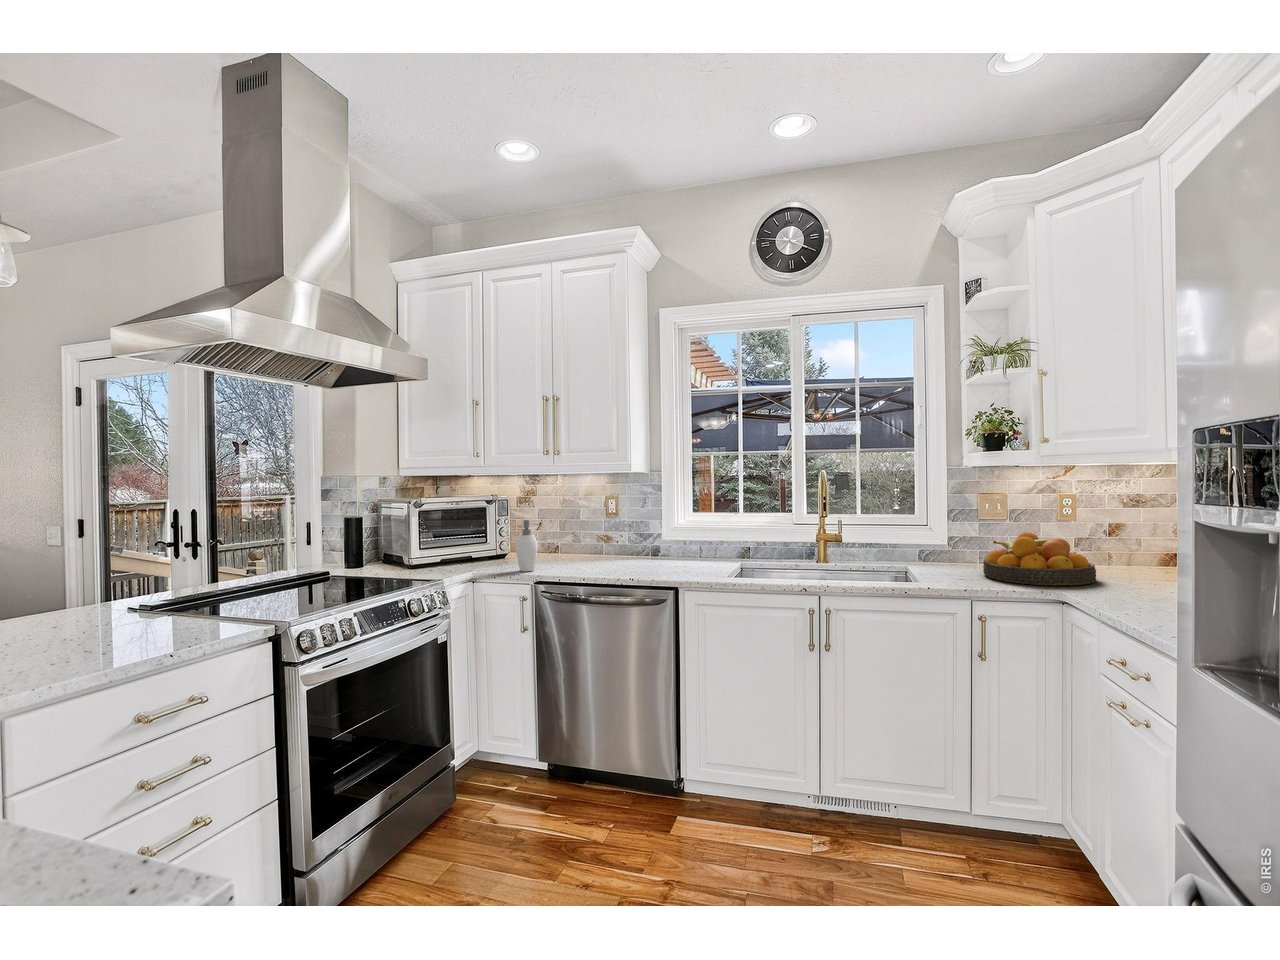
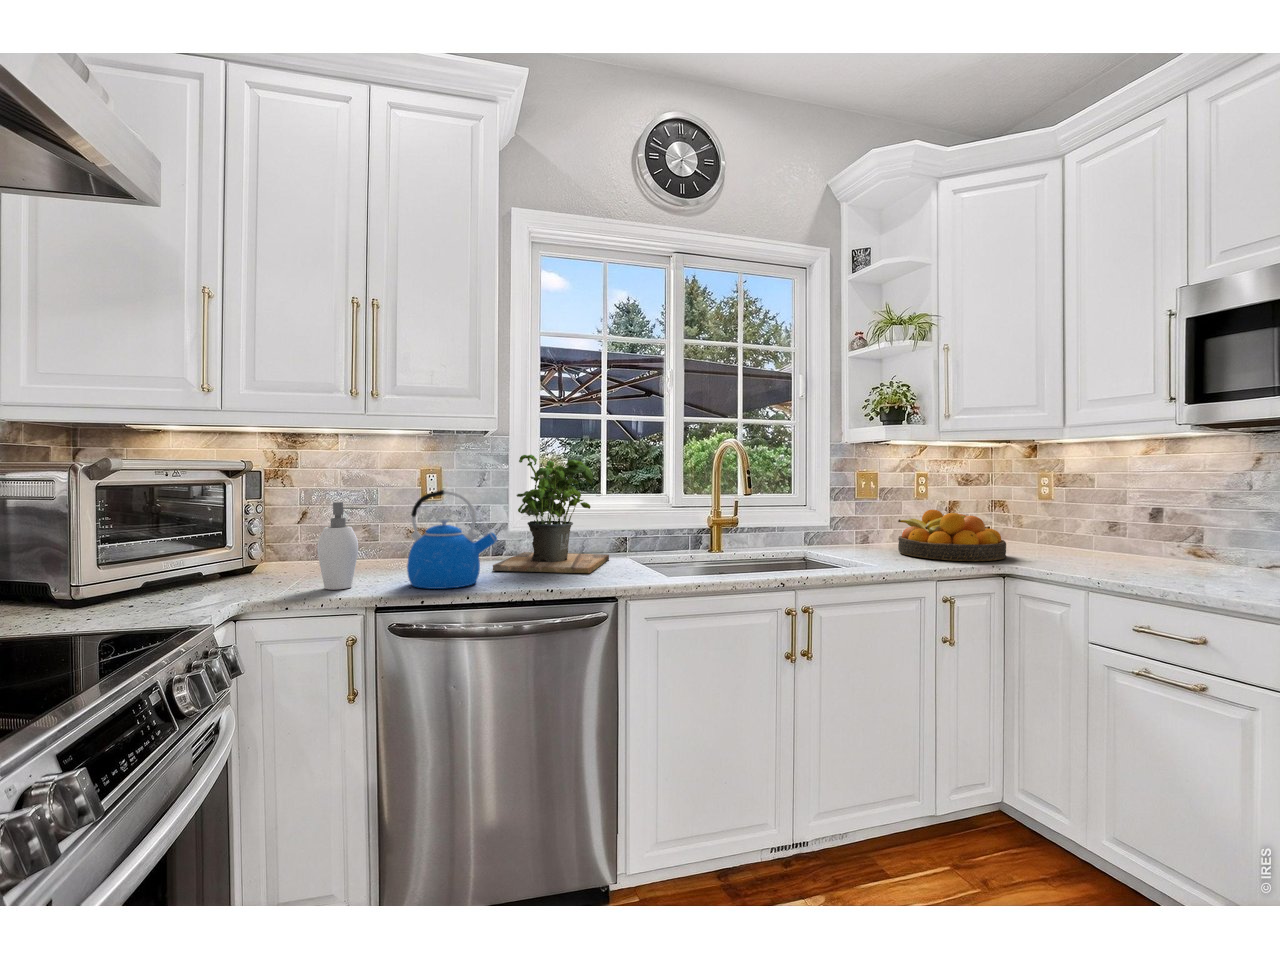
potted plant: none [626,487,720,572] -> present [493,455,609,573]
kettle: none [560,513,611,575] -> present [407,490,497,589]

